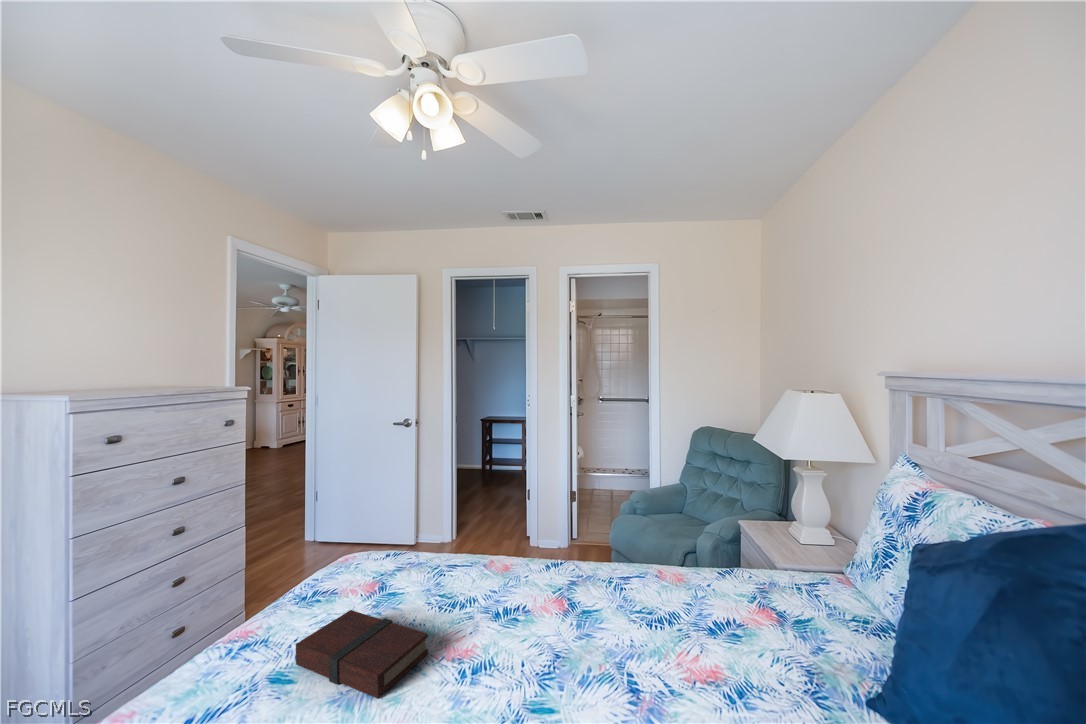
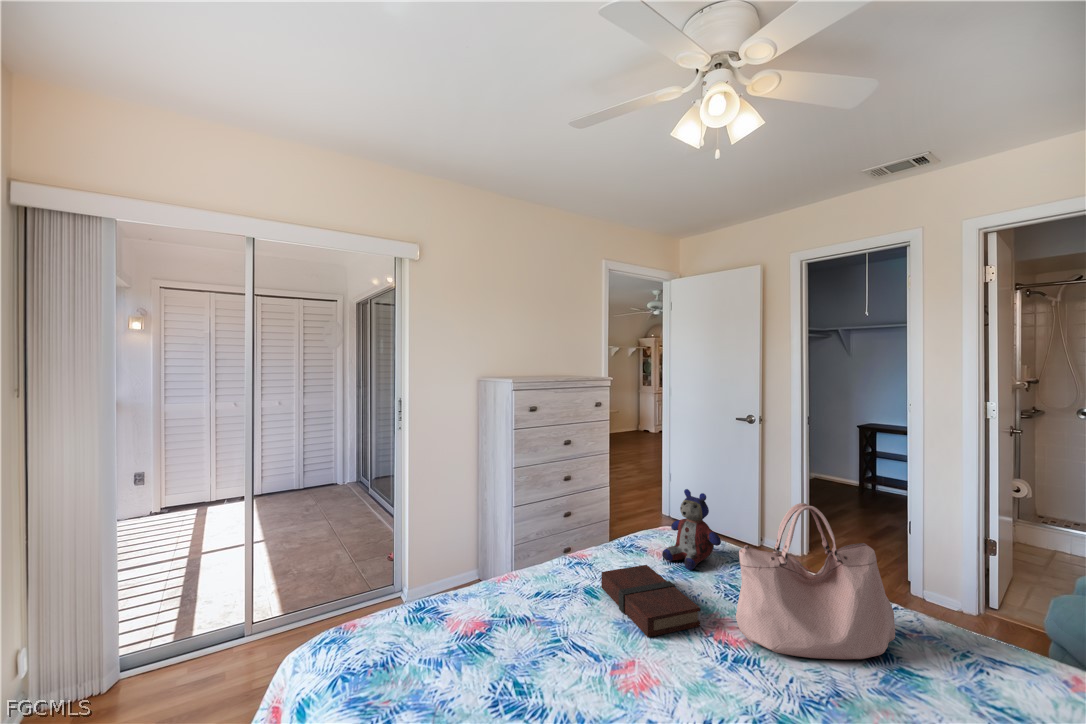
handbag: none [463,496,575,646] -> present [736,503,895,659]
stuffed bear: none [360,509,422,596] -> present [662,489,721,570]

